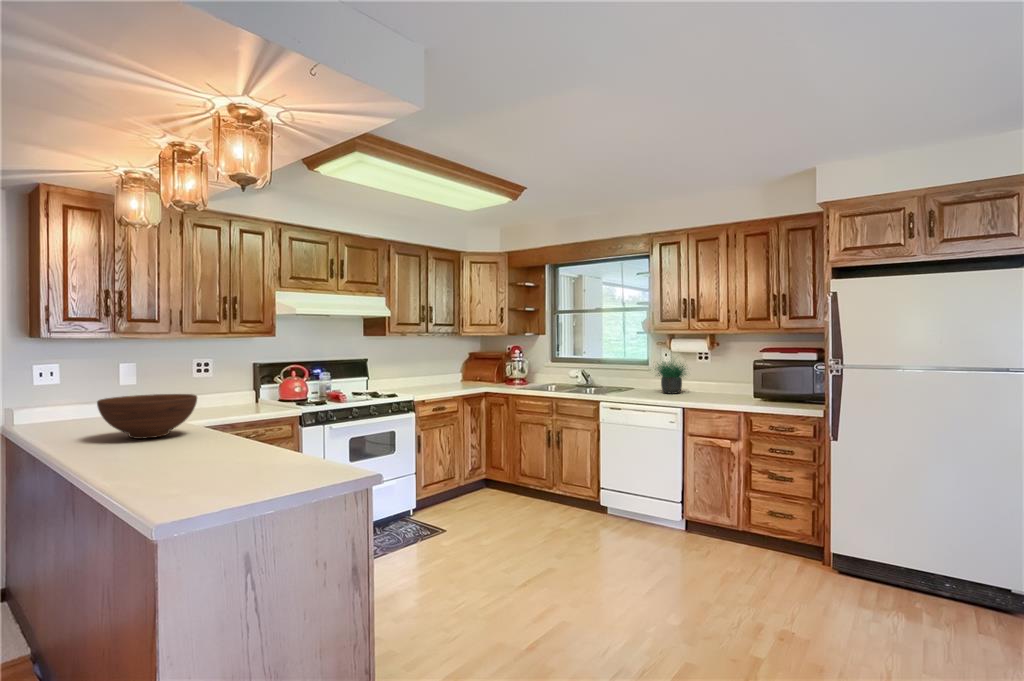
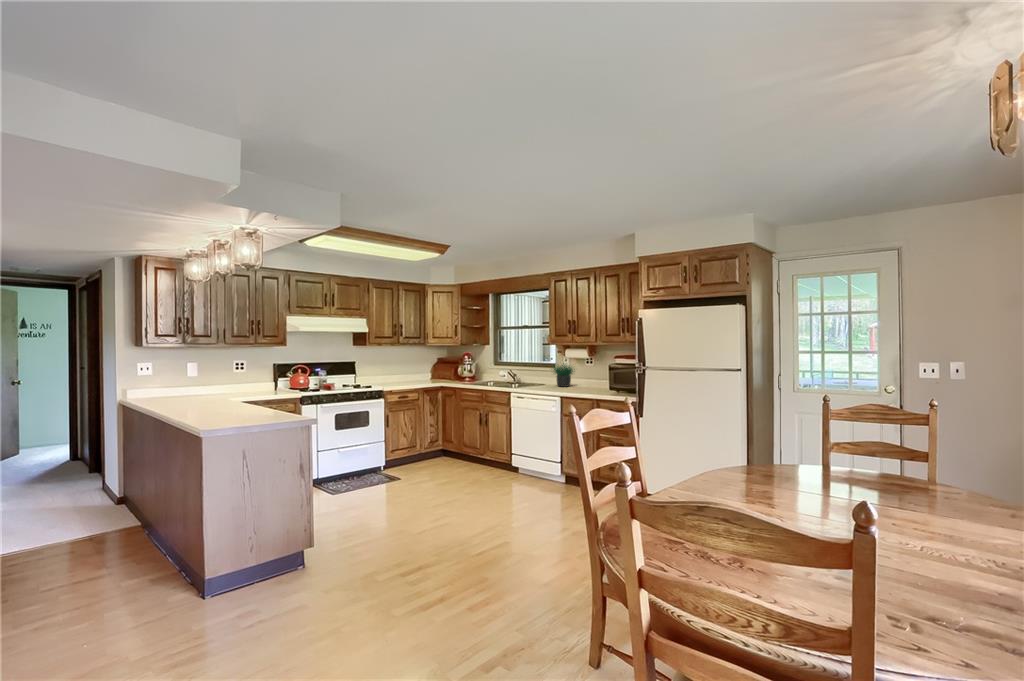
fruit bowl: present [97,394,197,439] -> none [174,380,230,405]

